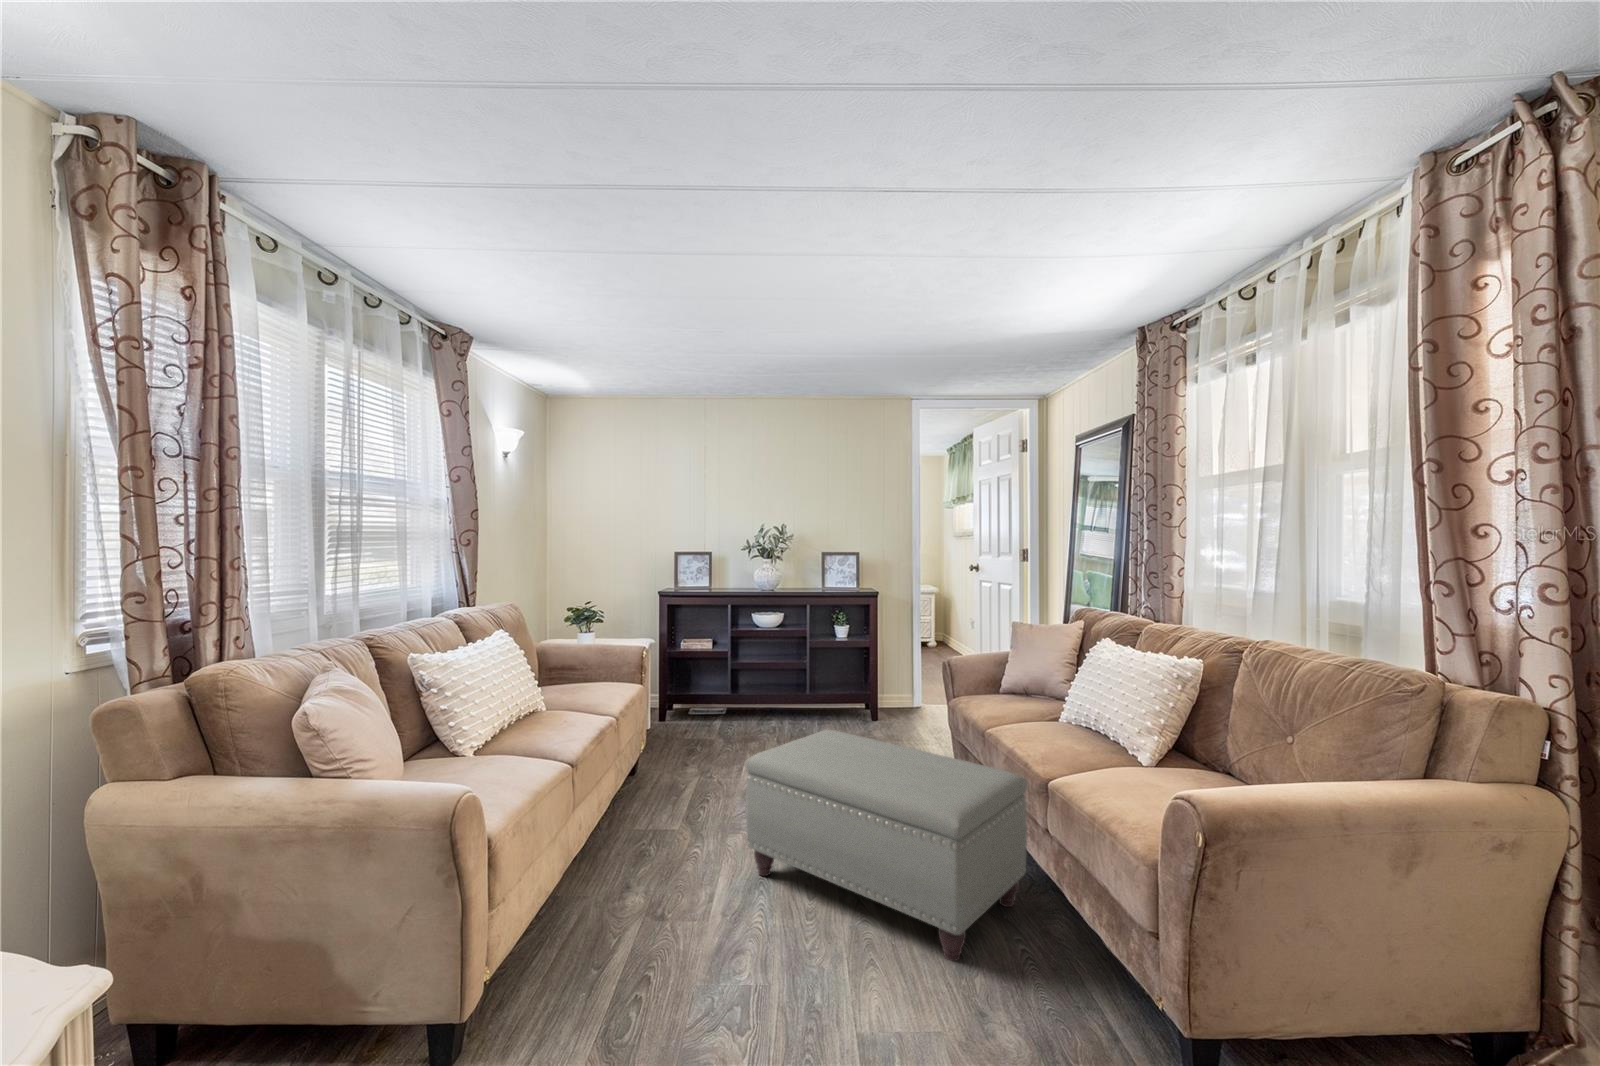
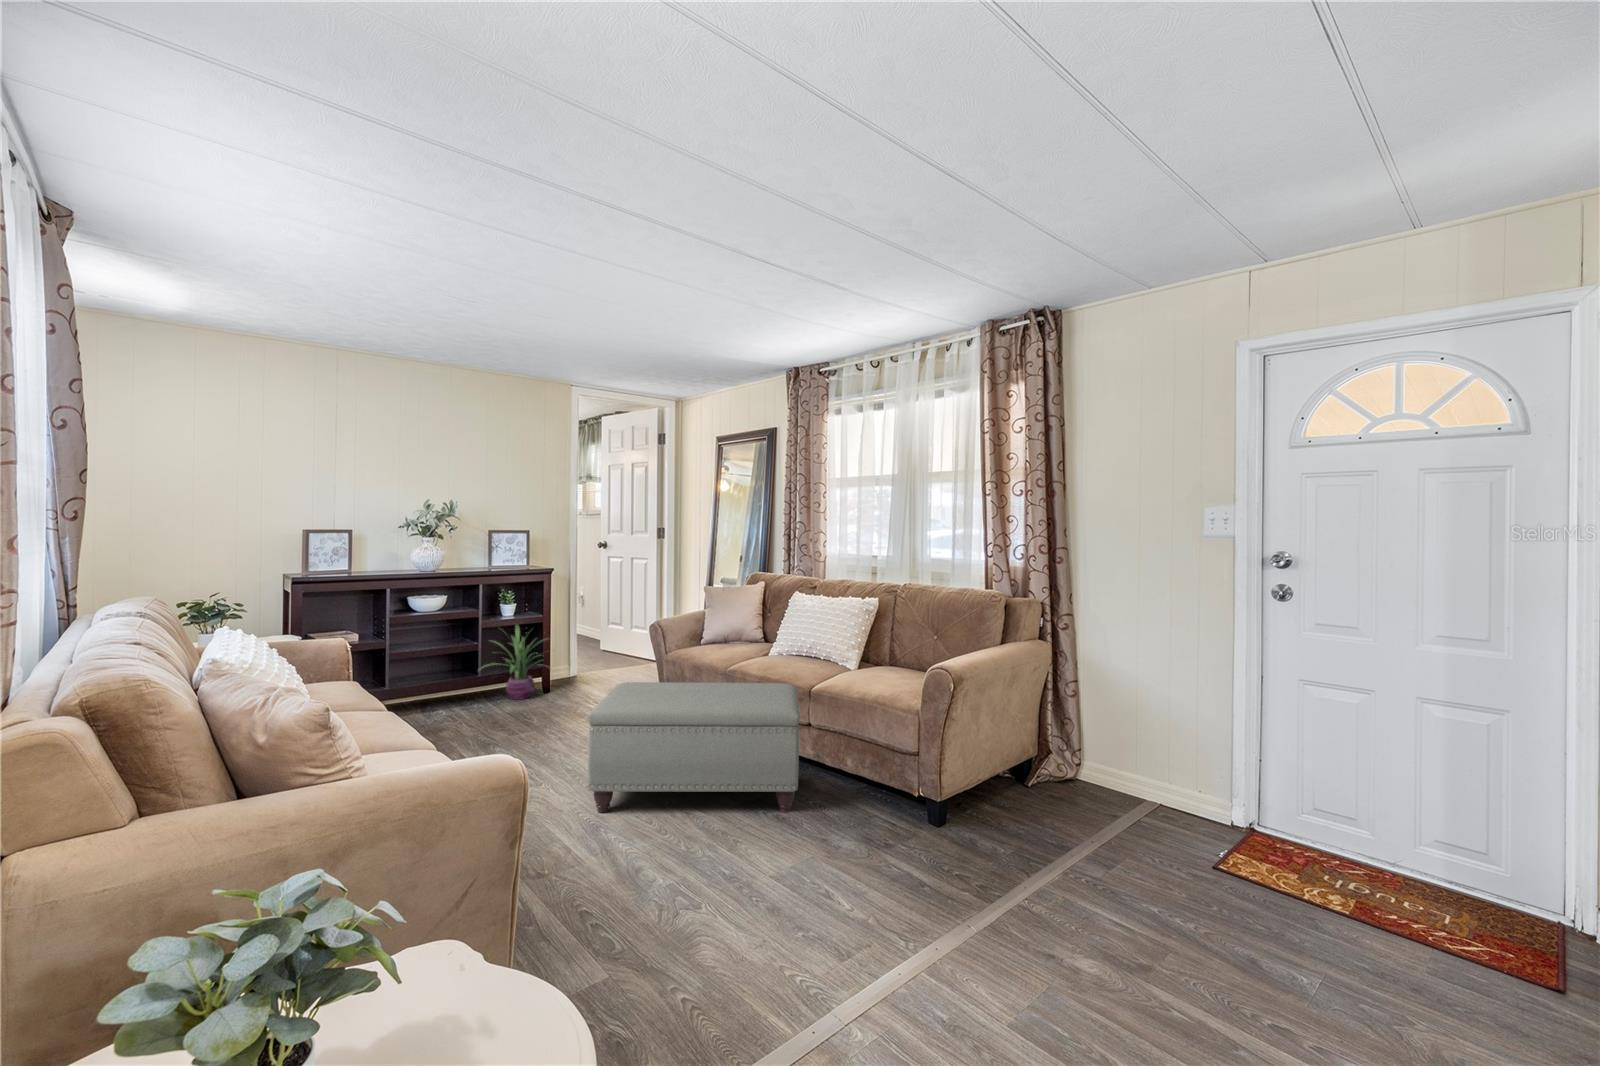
decorative plant: none [799,647,879,726] -> present [488,625,535,700]

